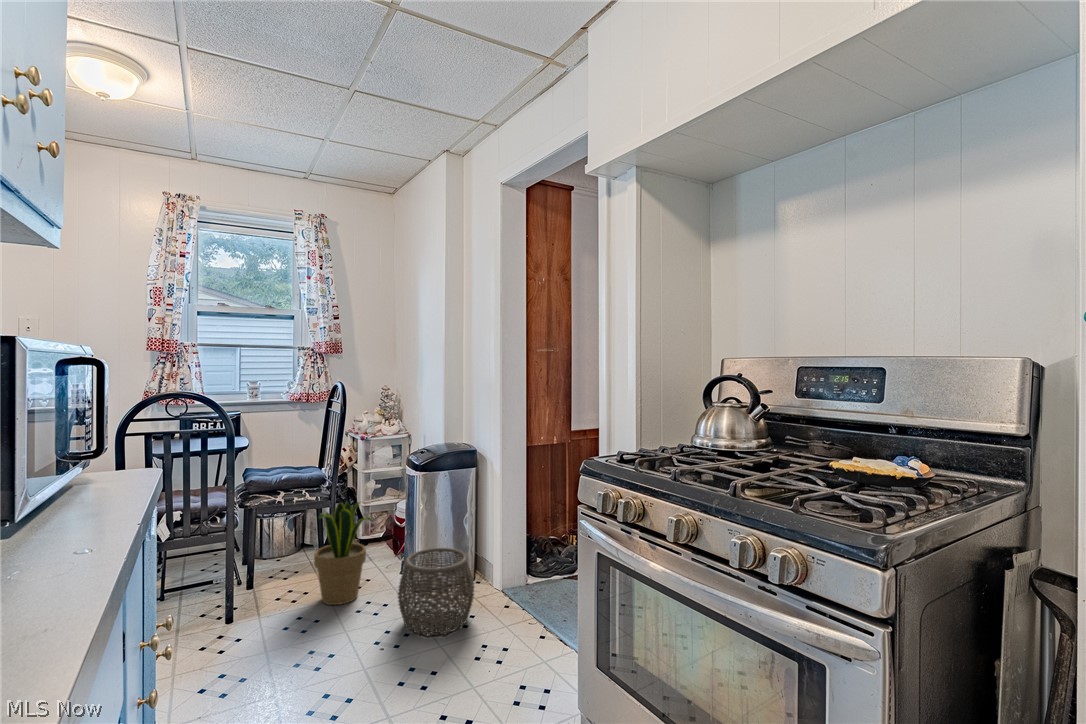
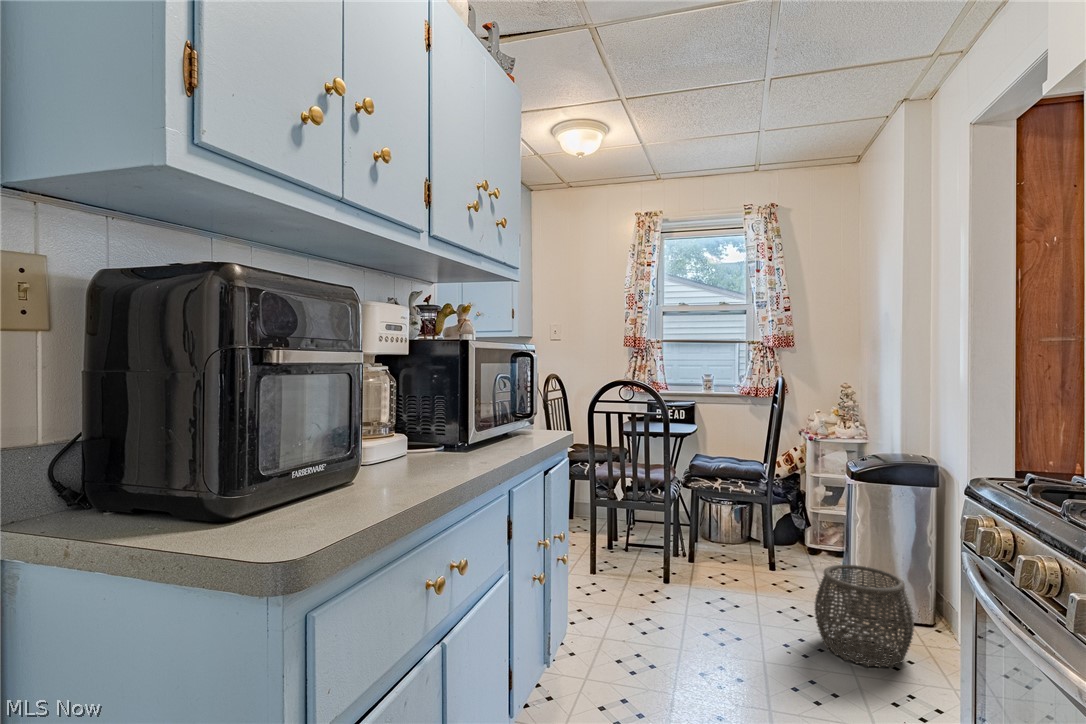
potted plant: present [314,502,372,605] -> none [741,495,799,601]

